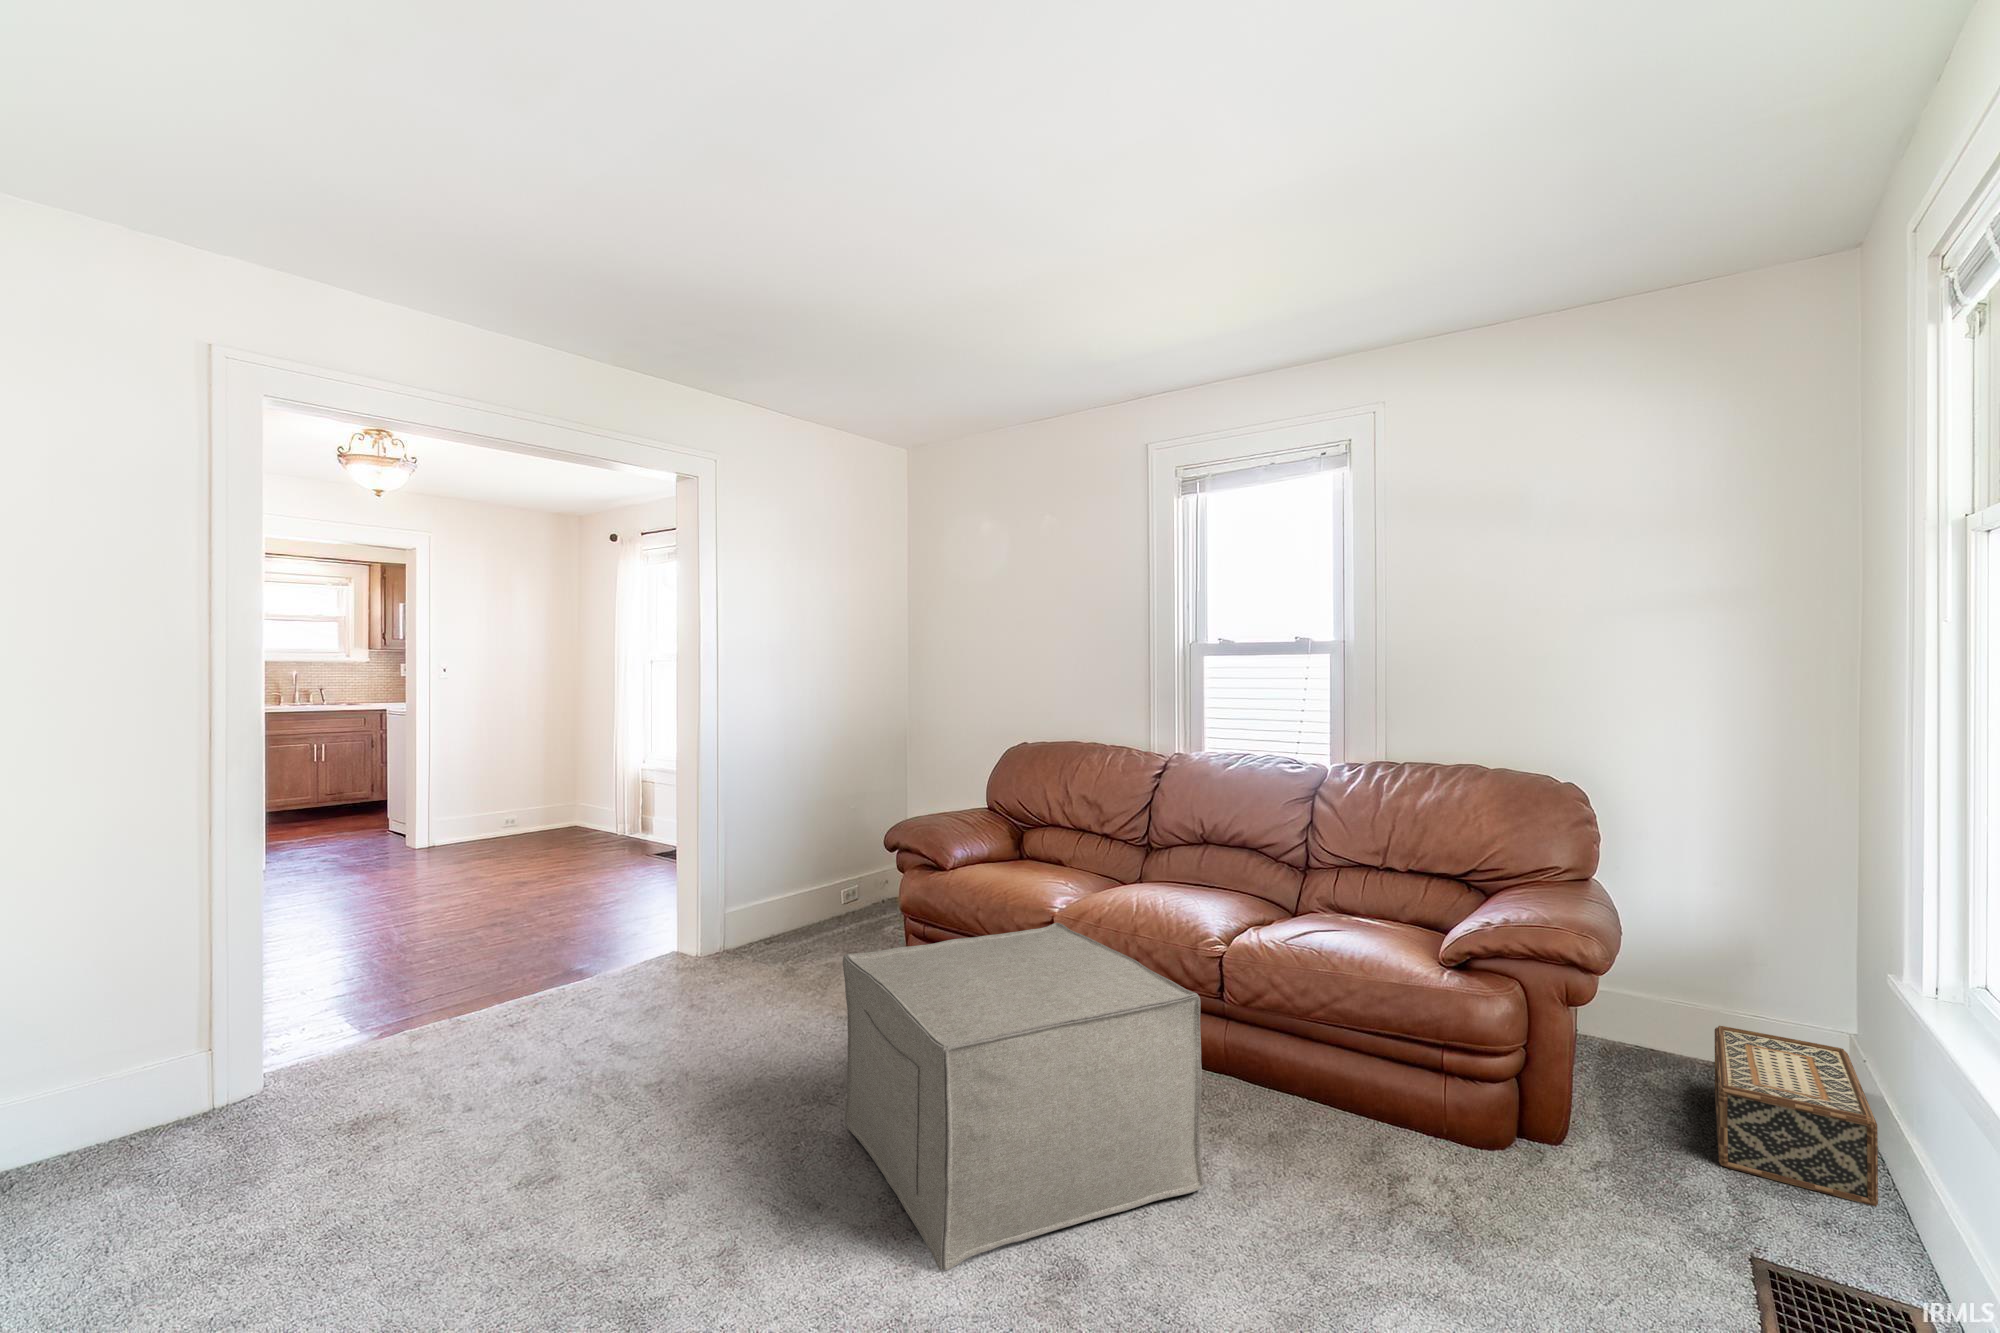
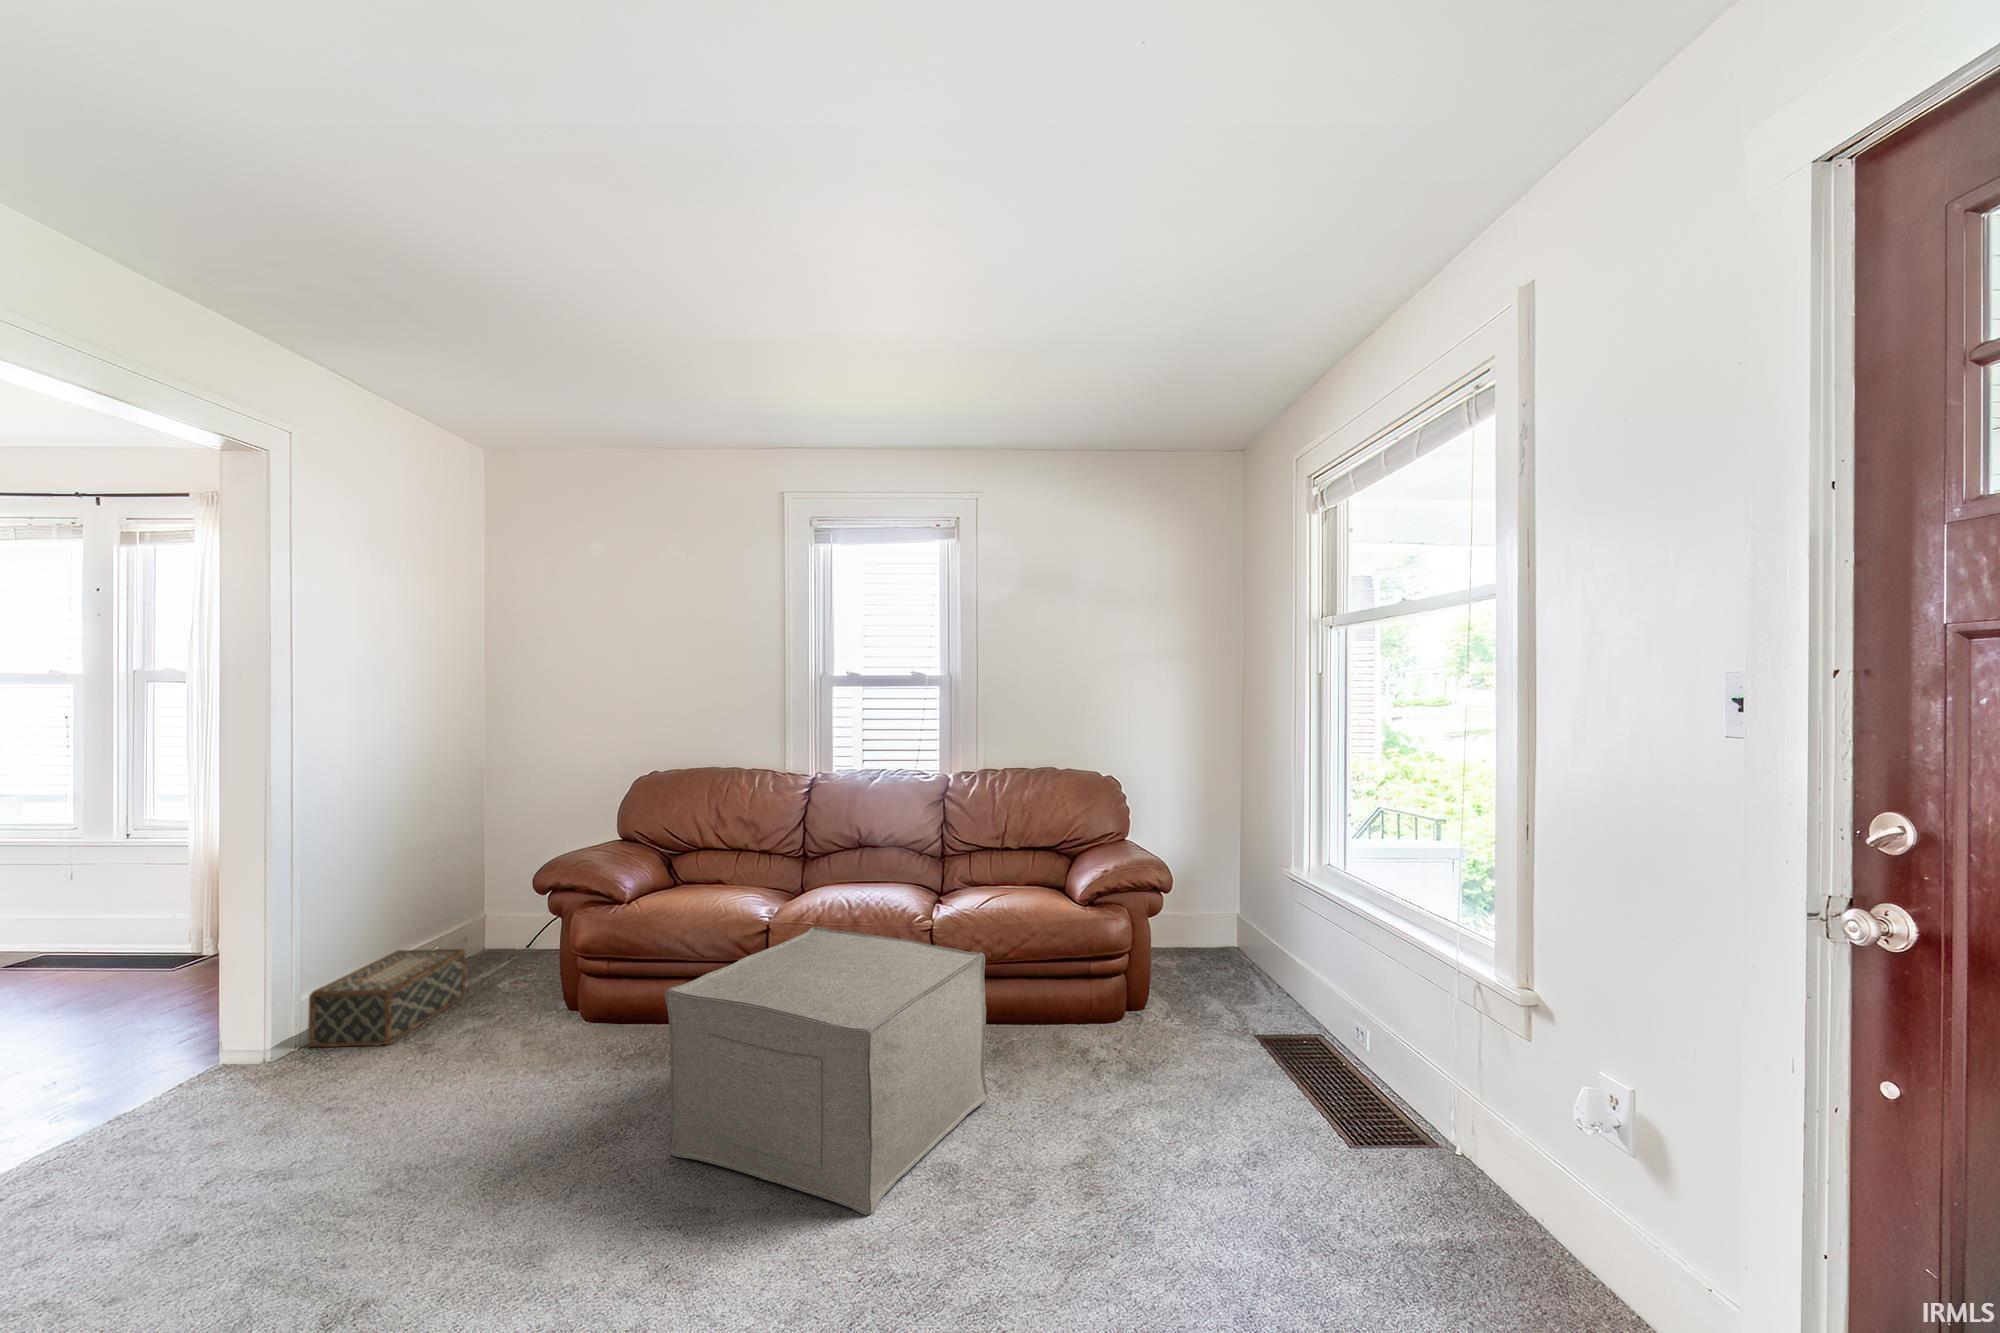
woven basket: present [1715,1026,1878,1206] -> present [308,949,466,1047]

